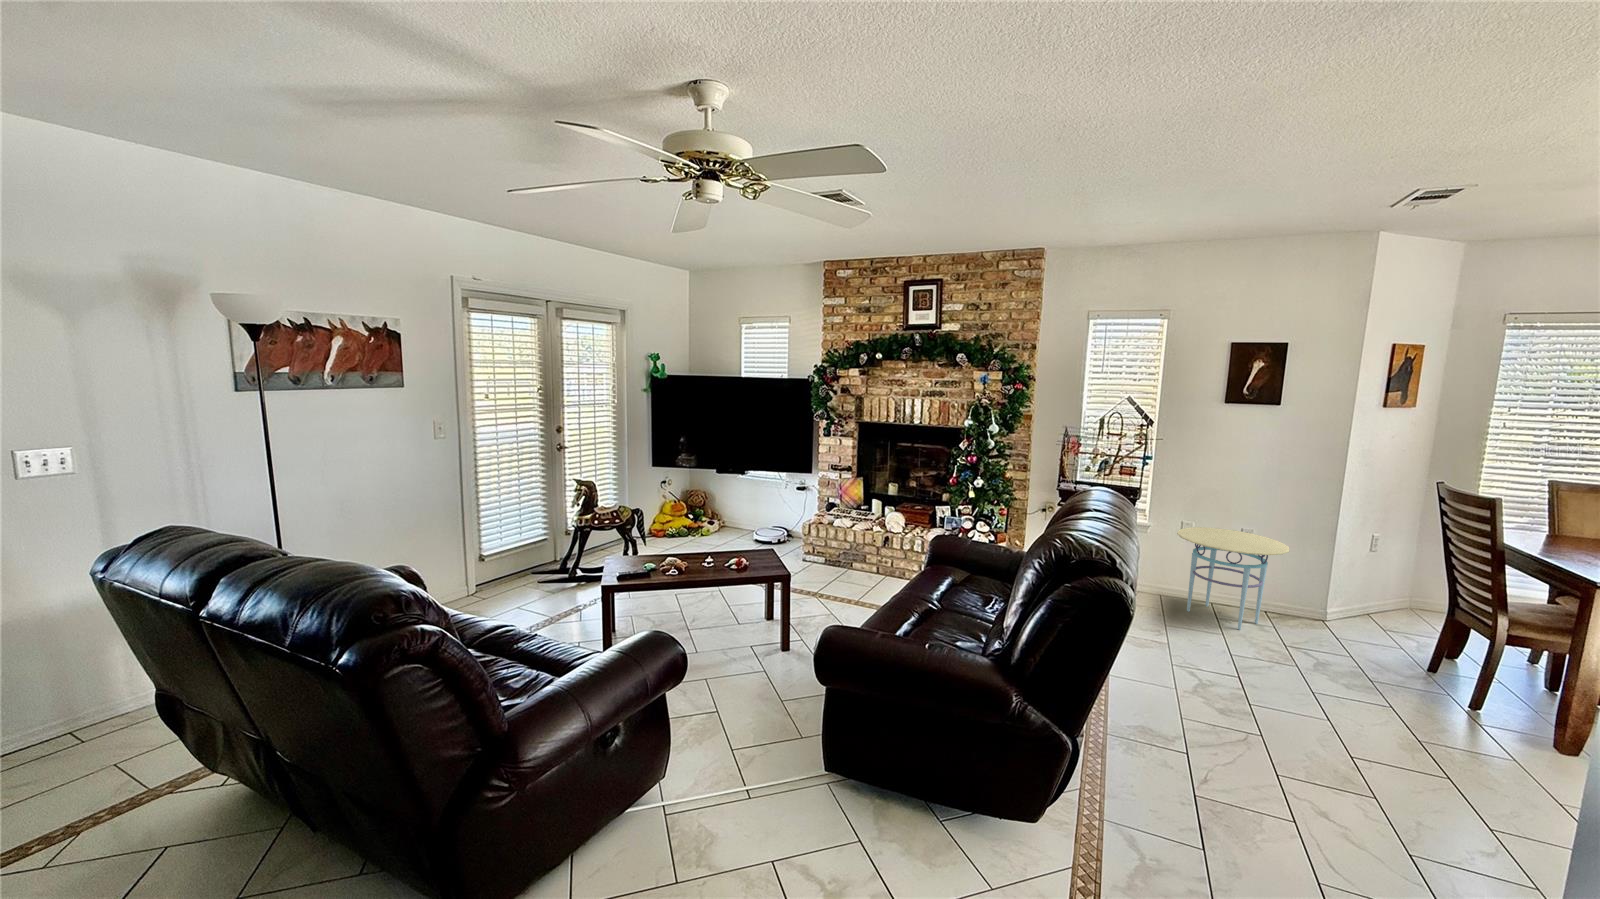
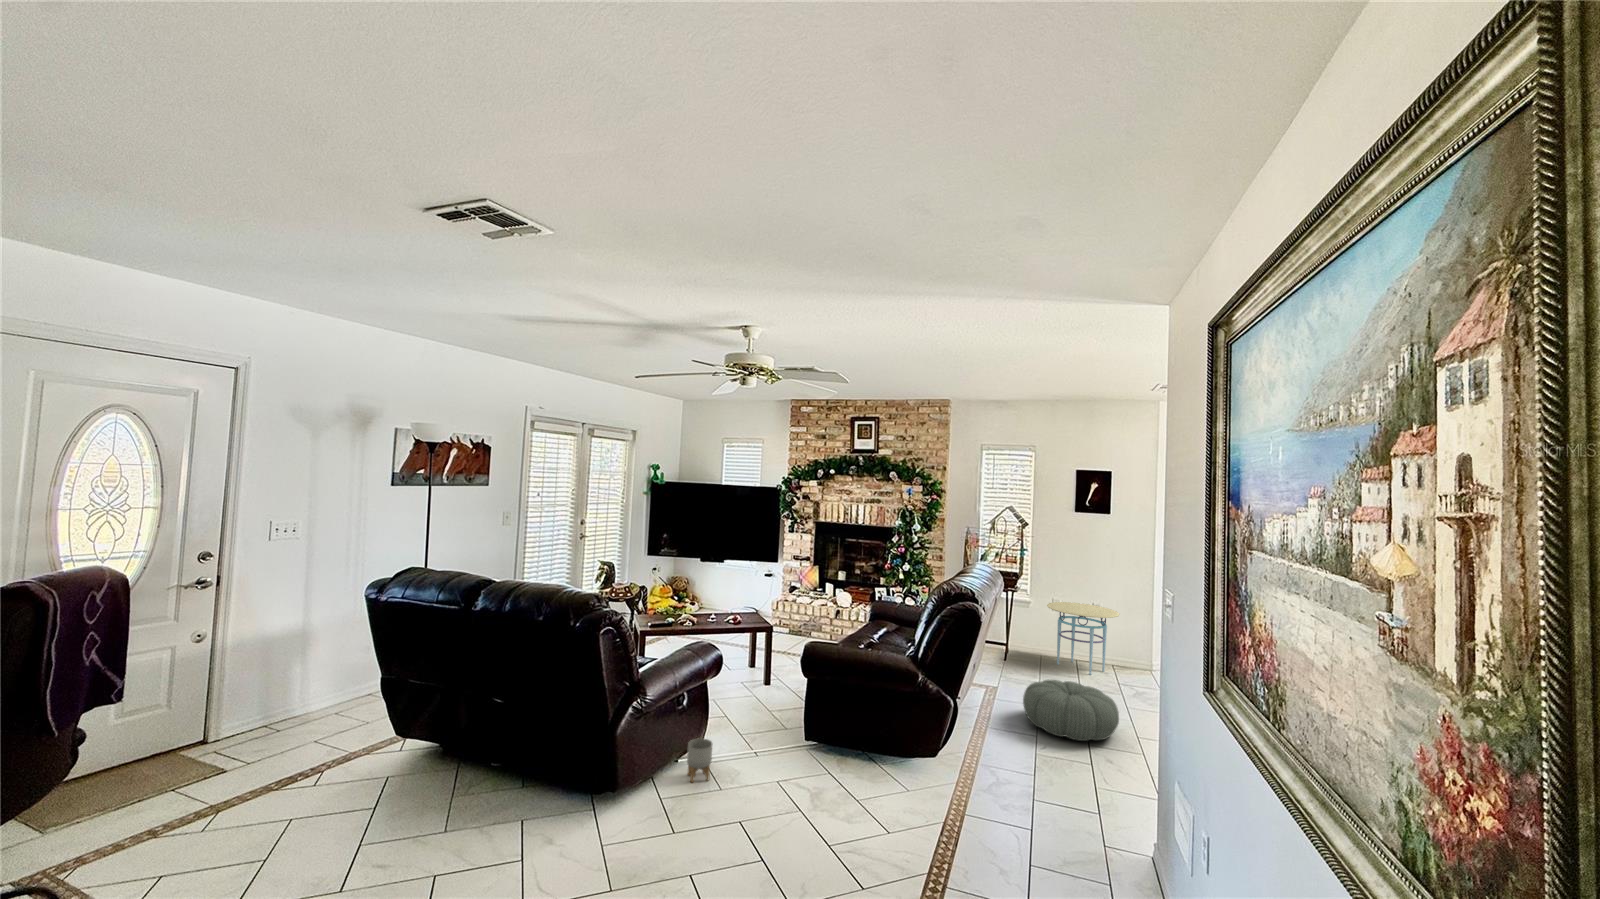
pouf: none [1161,659,1327,768] -> present [1023,680,1119,741]
planter: none [630,787,670,863] -> present [687,738,713,782]

